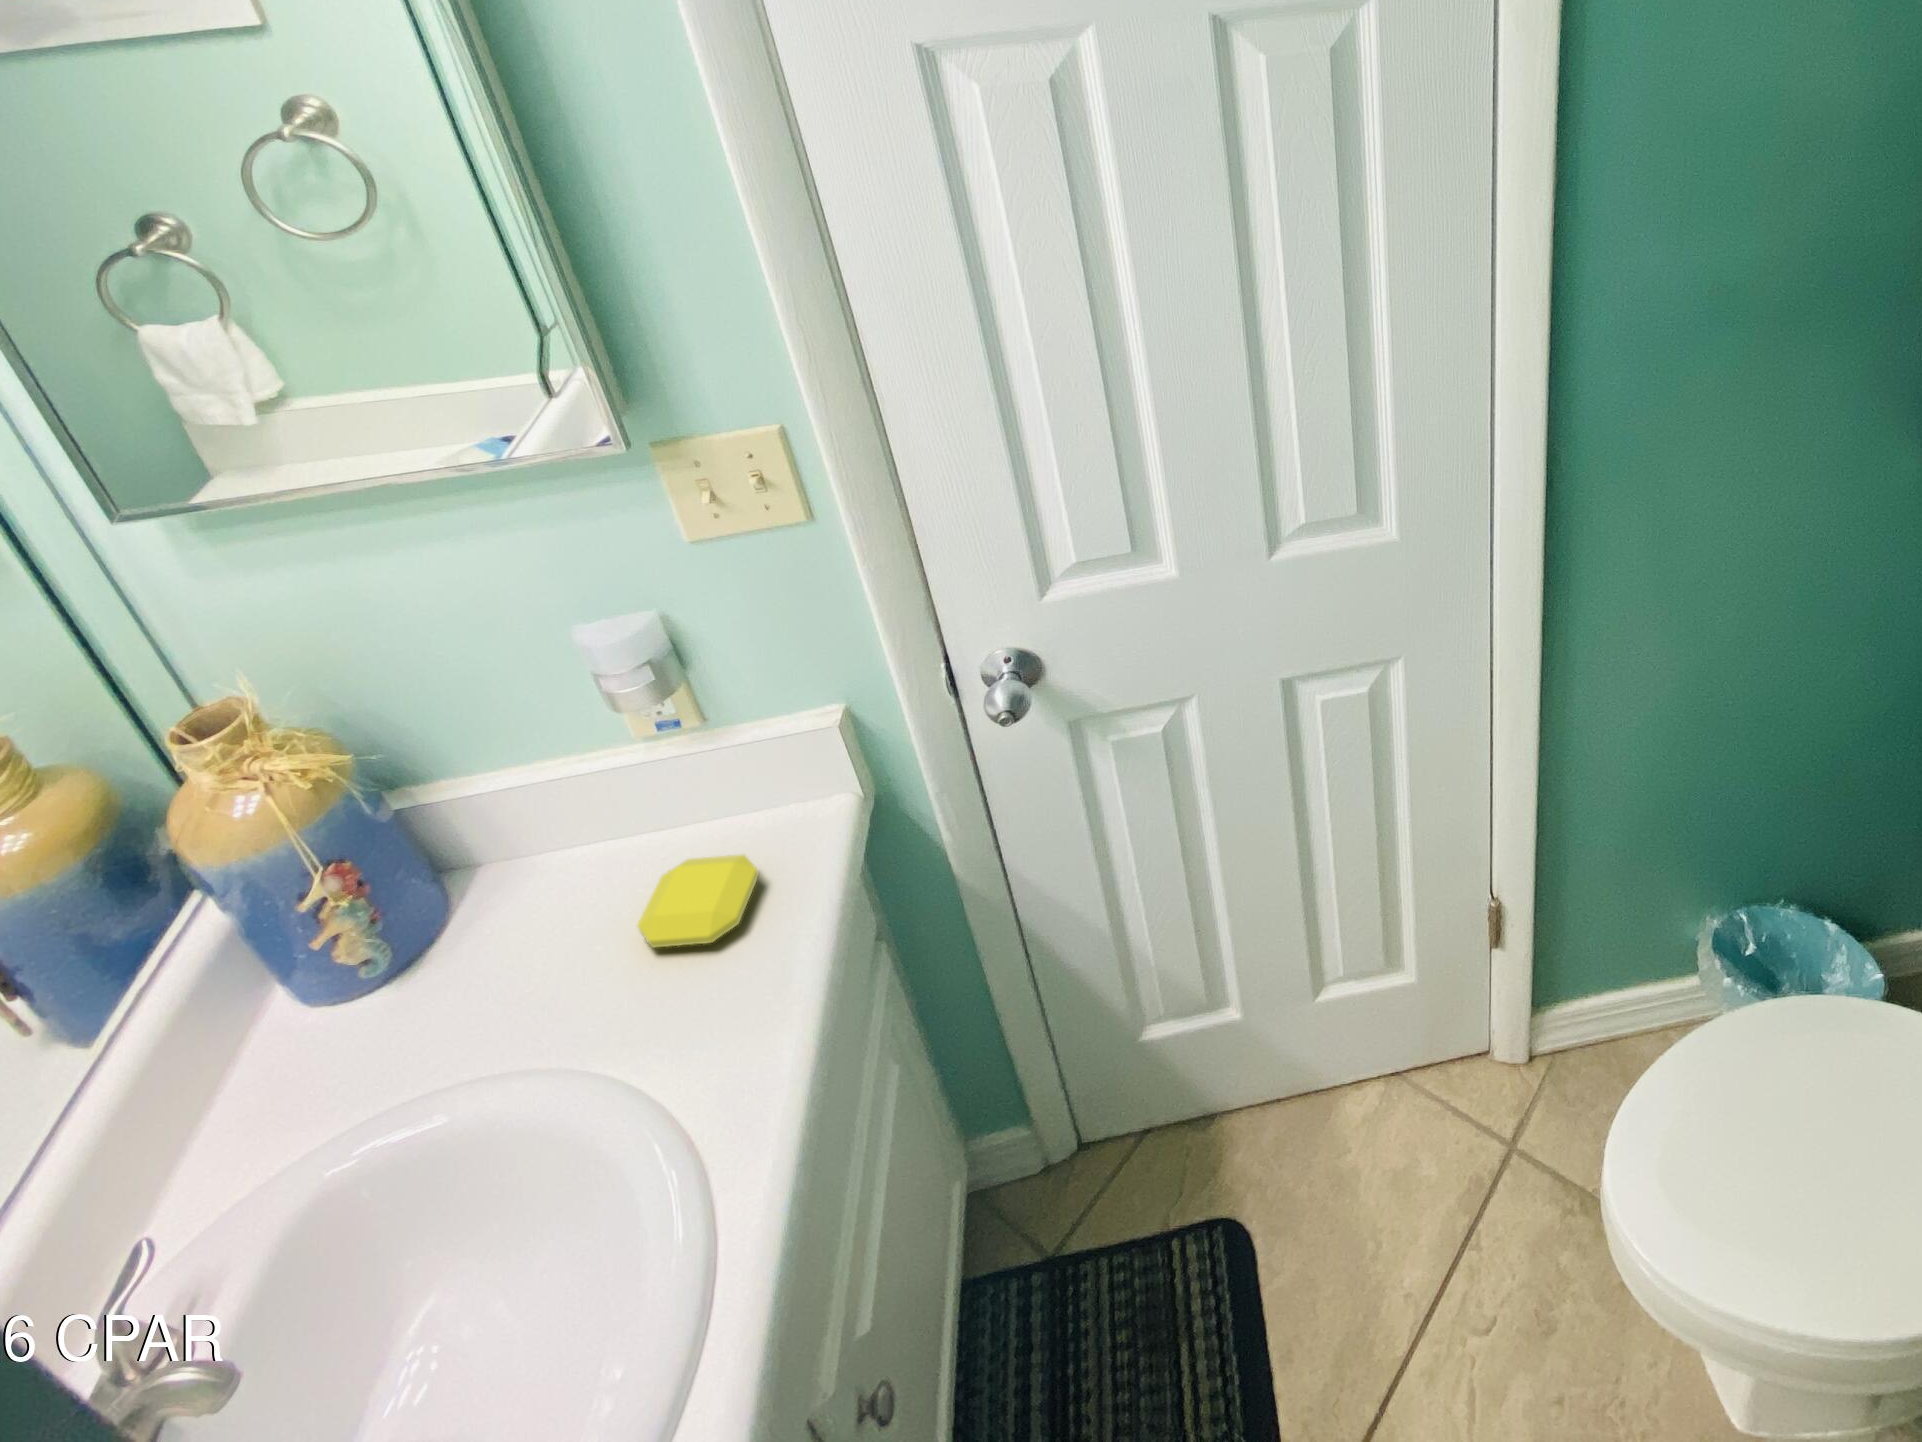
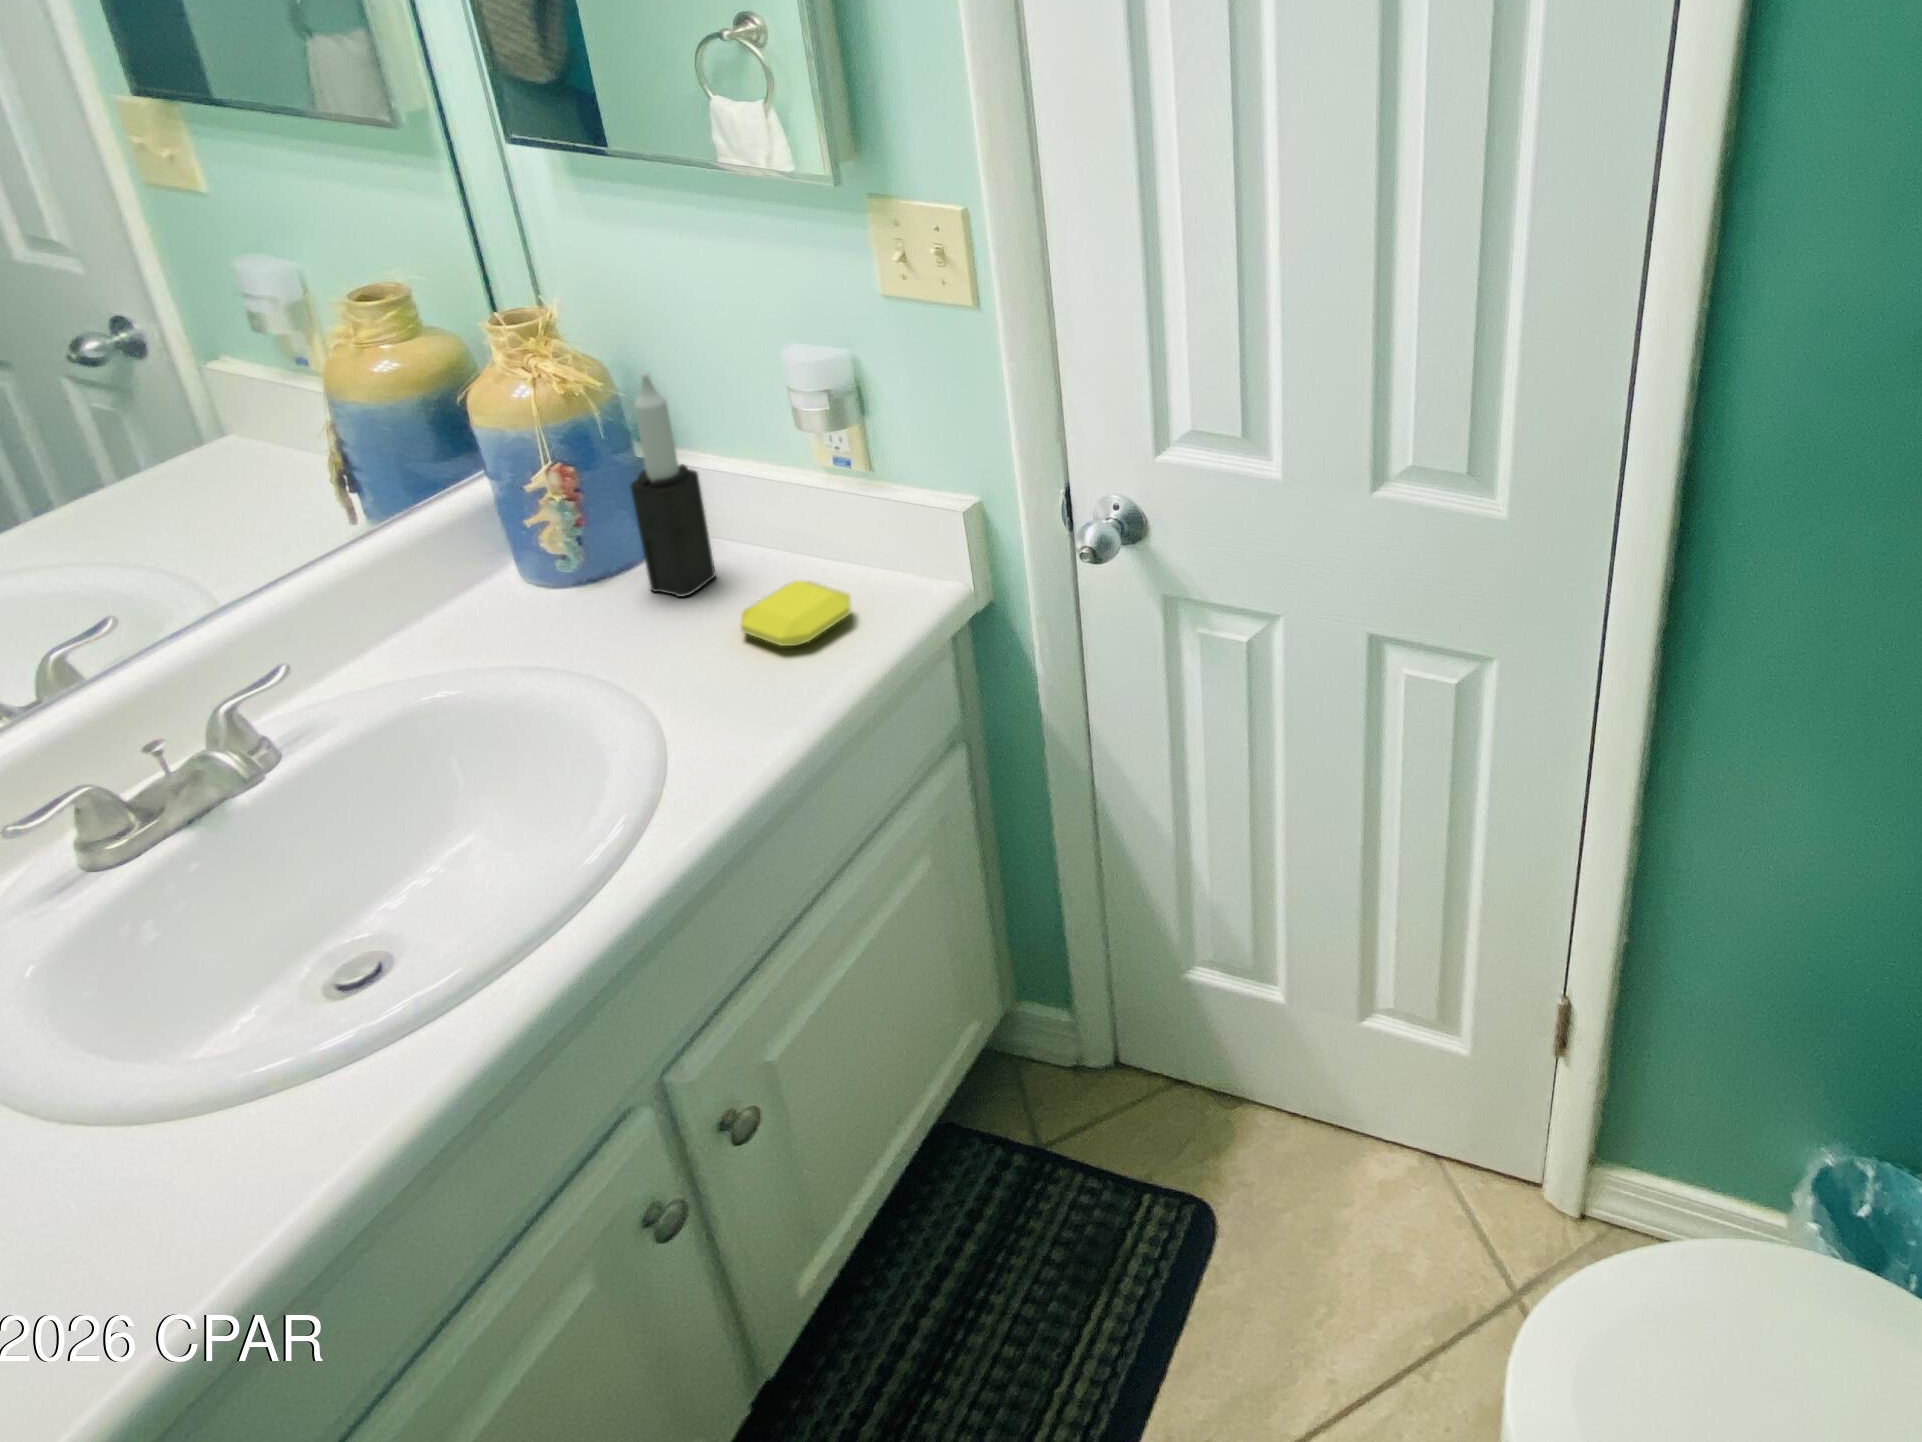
candle: none [422,722,559,949] -> present [630,372,715,597]

